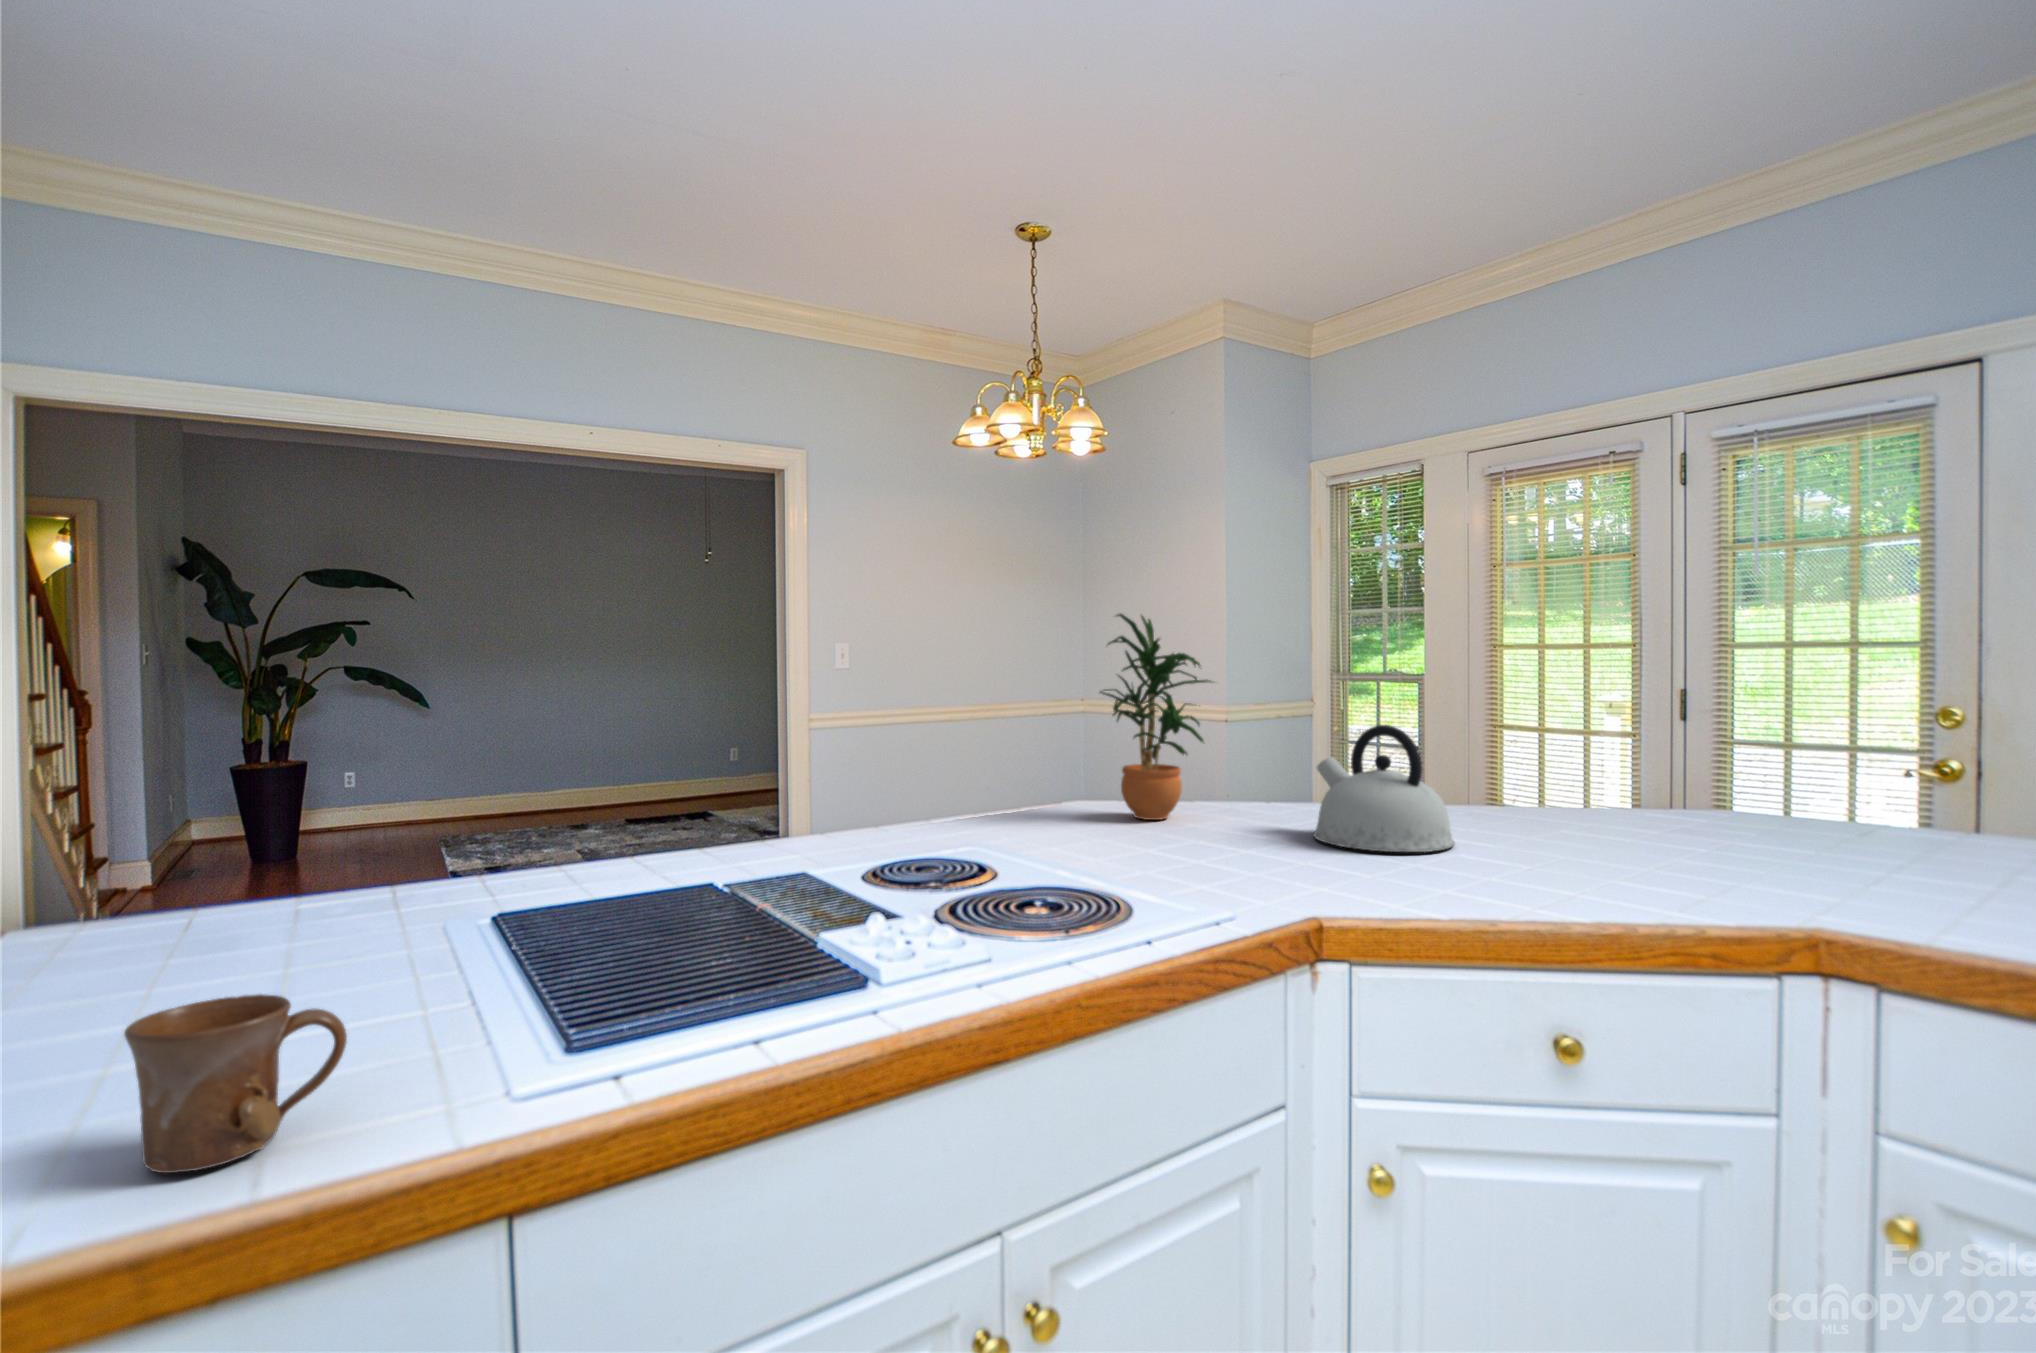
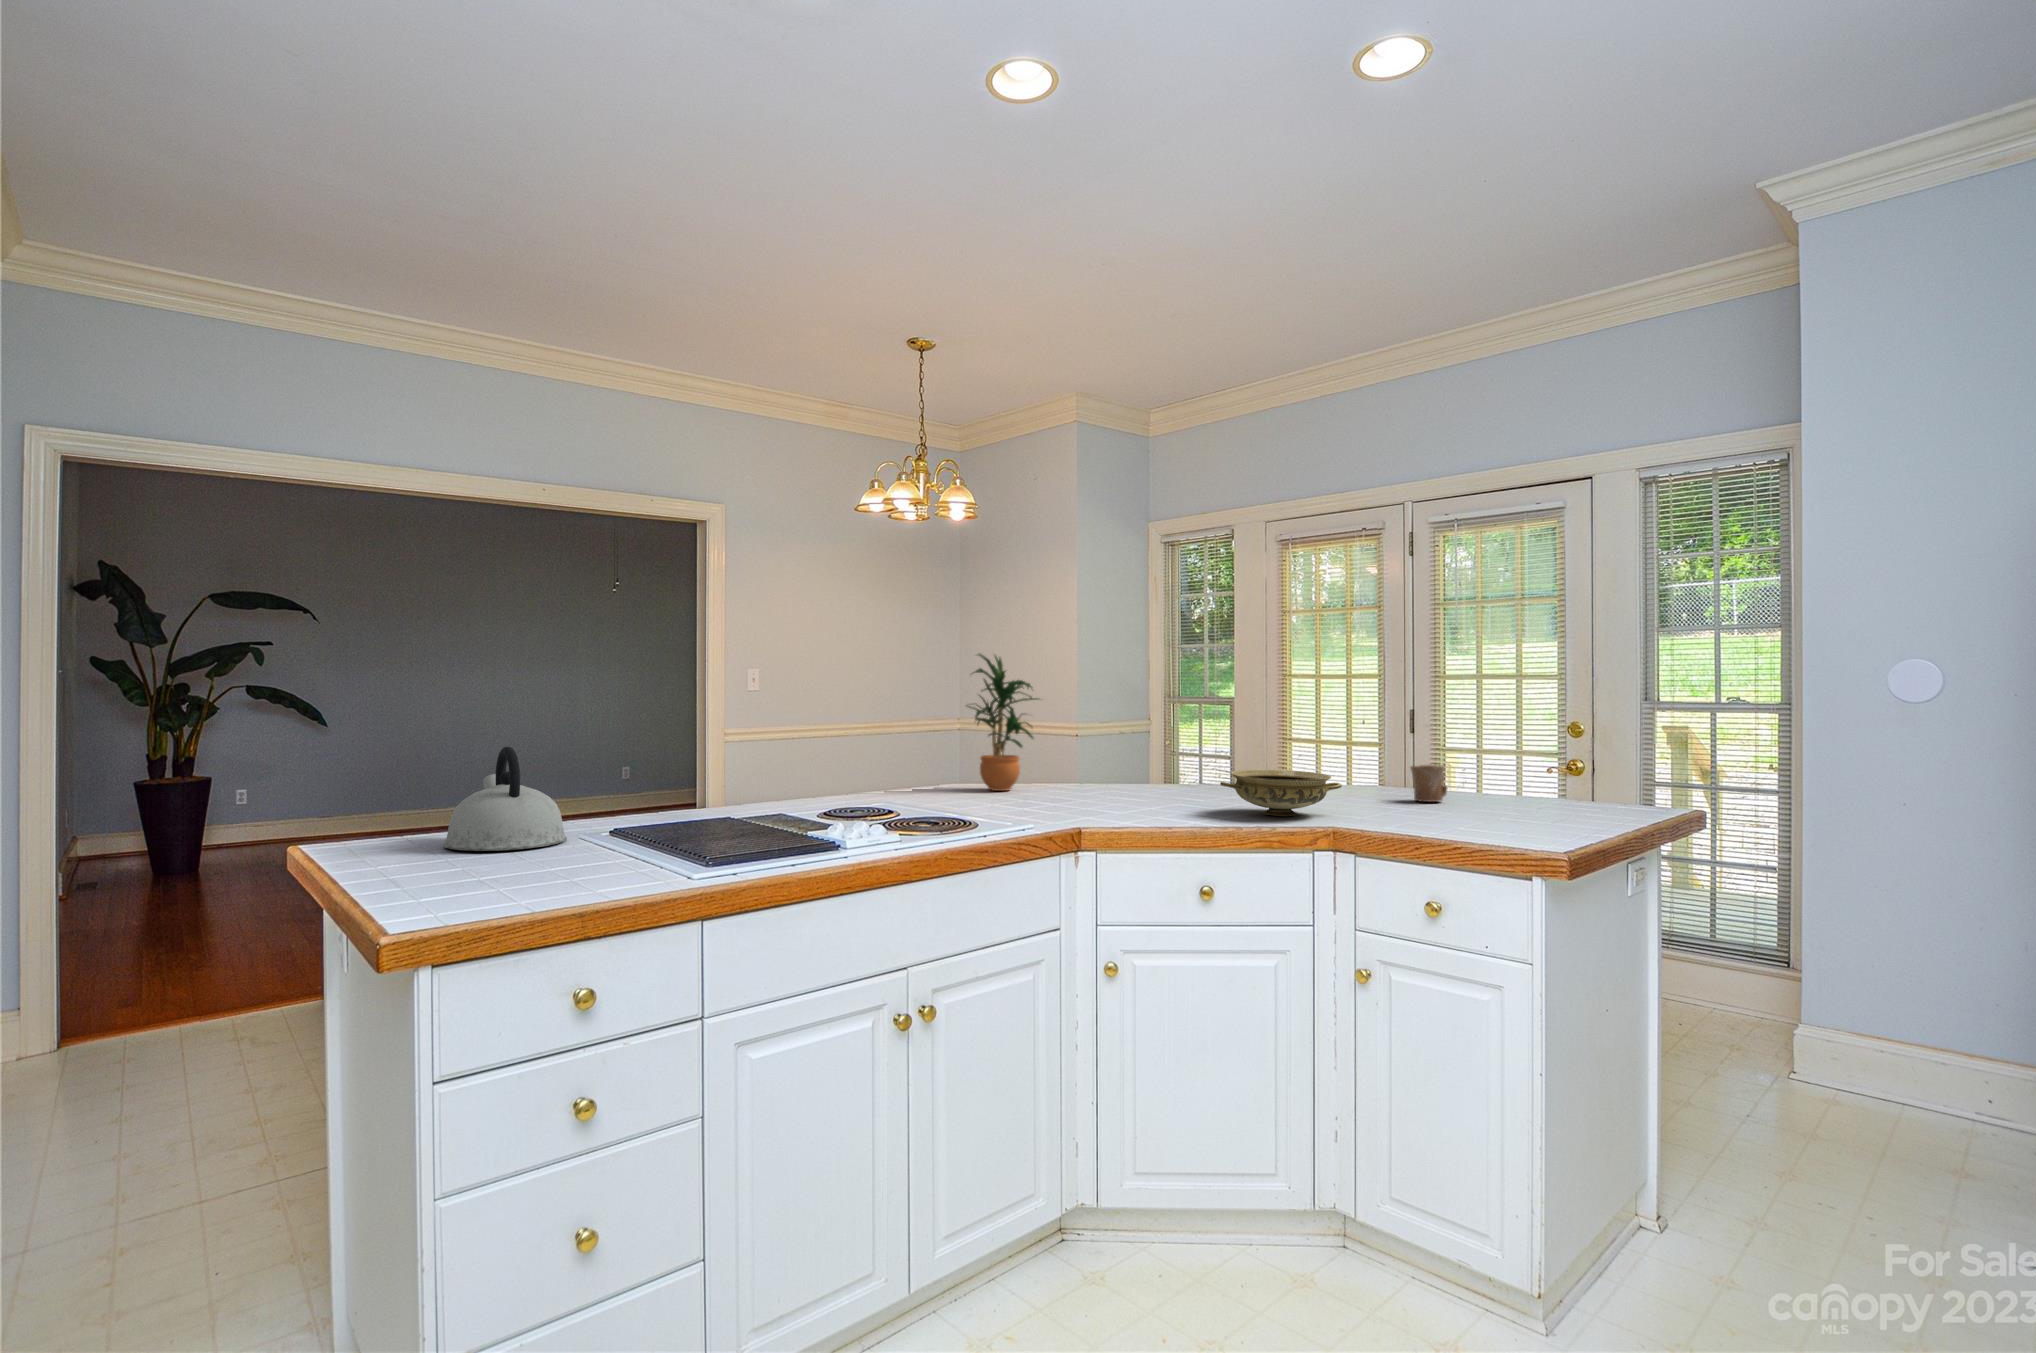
kettle: present [1314,725,1455,852] -> present [444,747,567,851]
ceramic bowl: none [1562,803,1795,895] -> present [1220,769,1342,816]
mug: present [124,994,347,1173] -> present [1410,765,1448,802]

